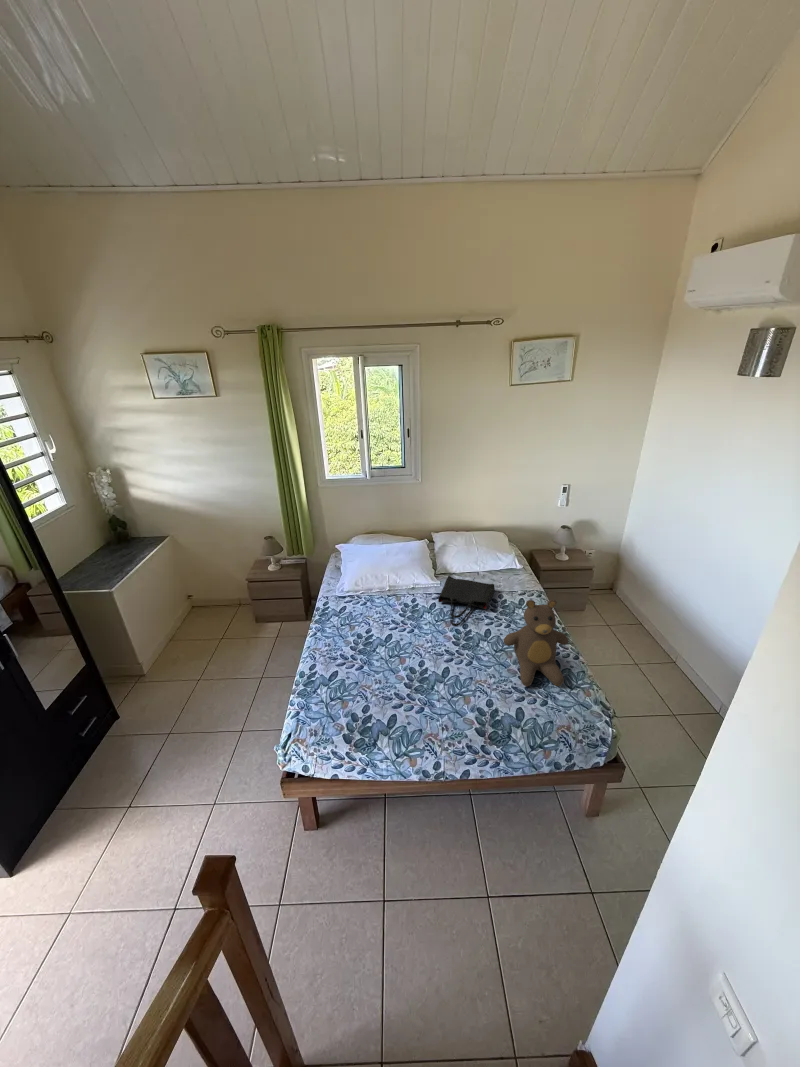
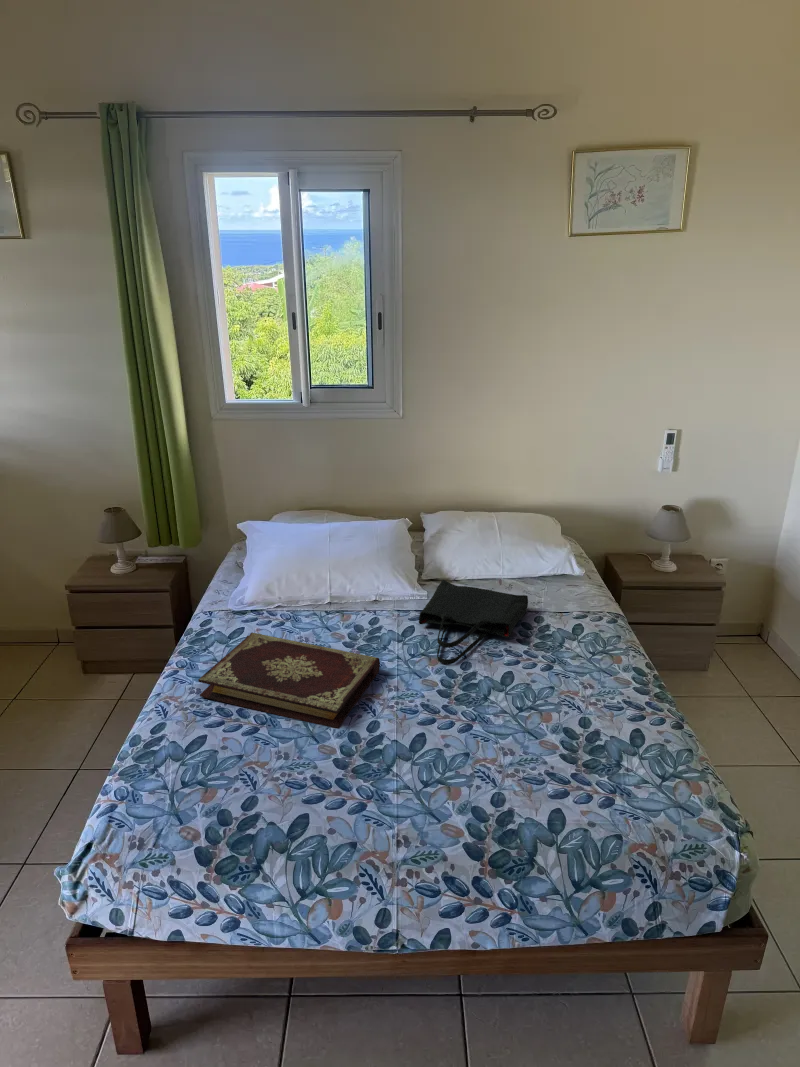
teddy bear: present [504,600,568,686] -> none [532,597,659,770]
book: none [330,611,422,666] -> present [198,633,380,729]

